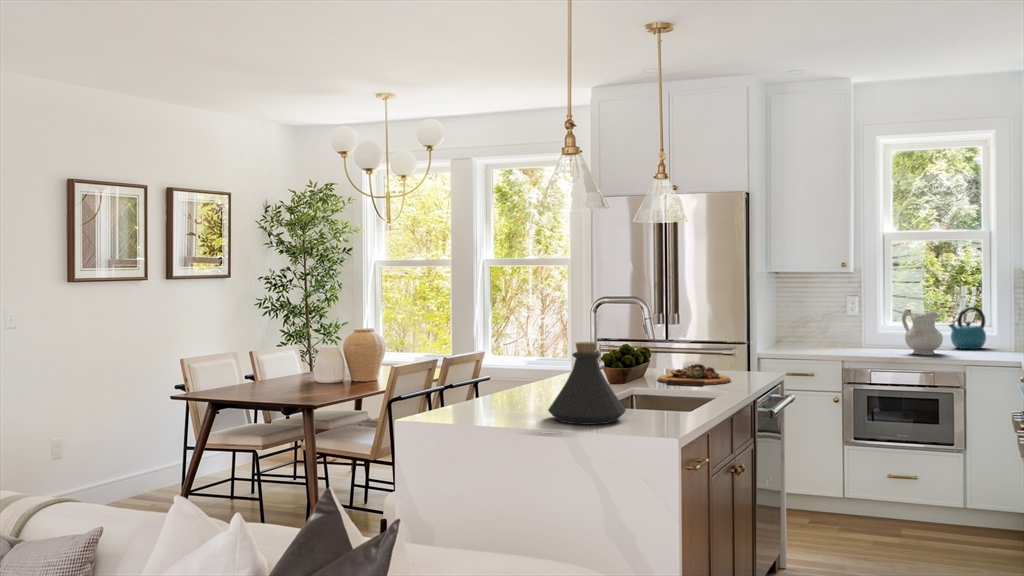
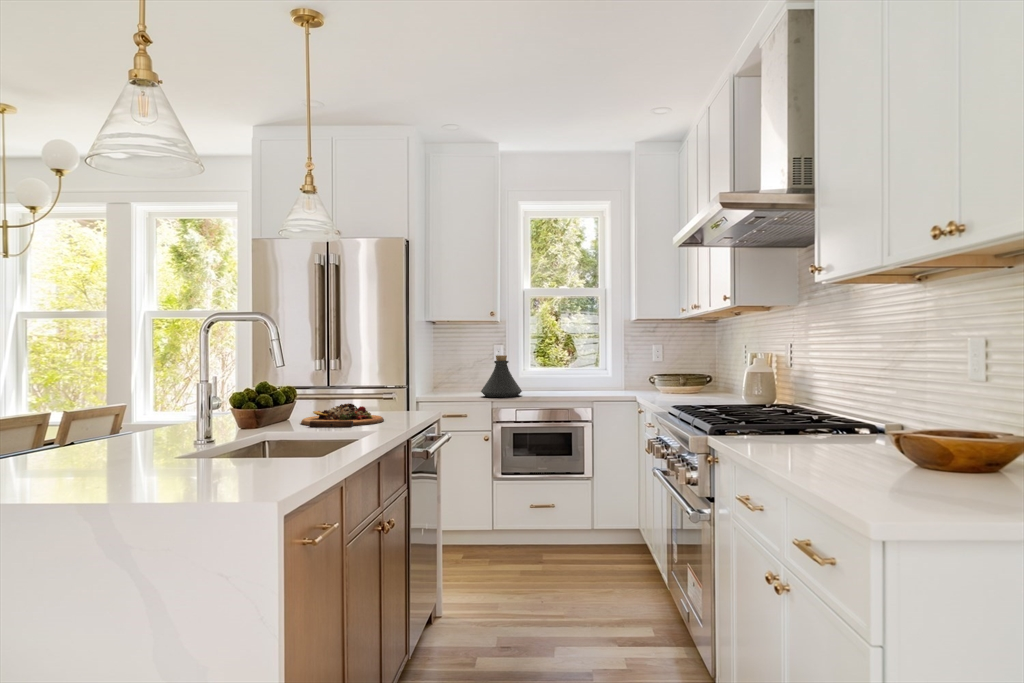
kettle: present [948,307,986,349] -> none [576,354,605,389]
ceramic pitcher: present [902,309,943,355] -> none [542,354,574,394]
bottle: present [548,342,626,425] -> present [481,355,522,397]

